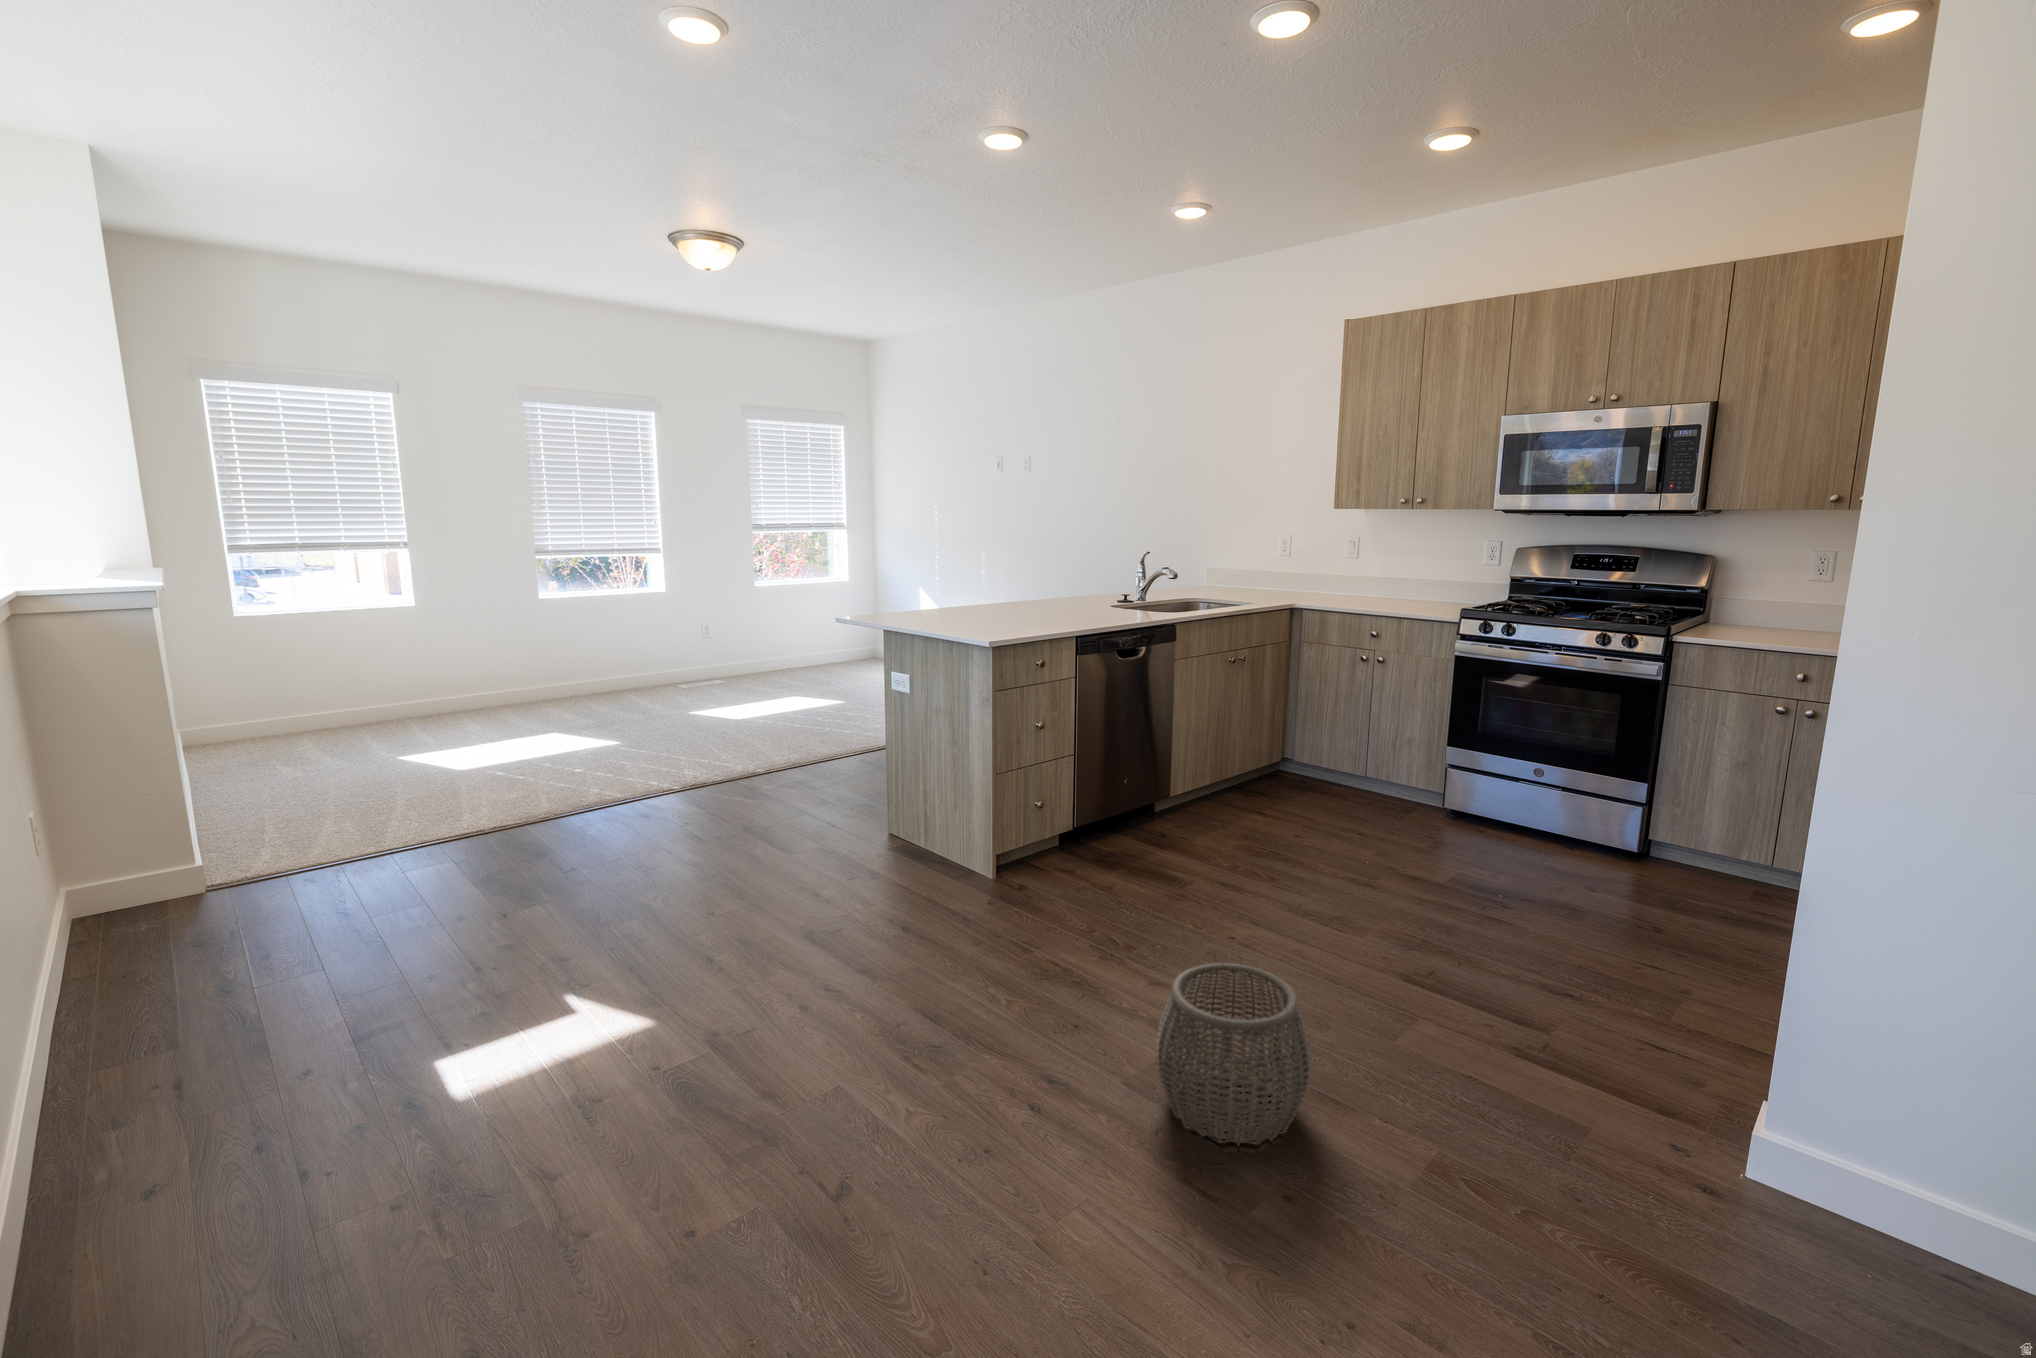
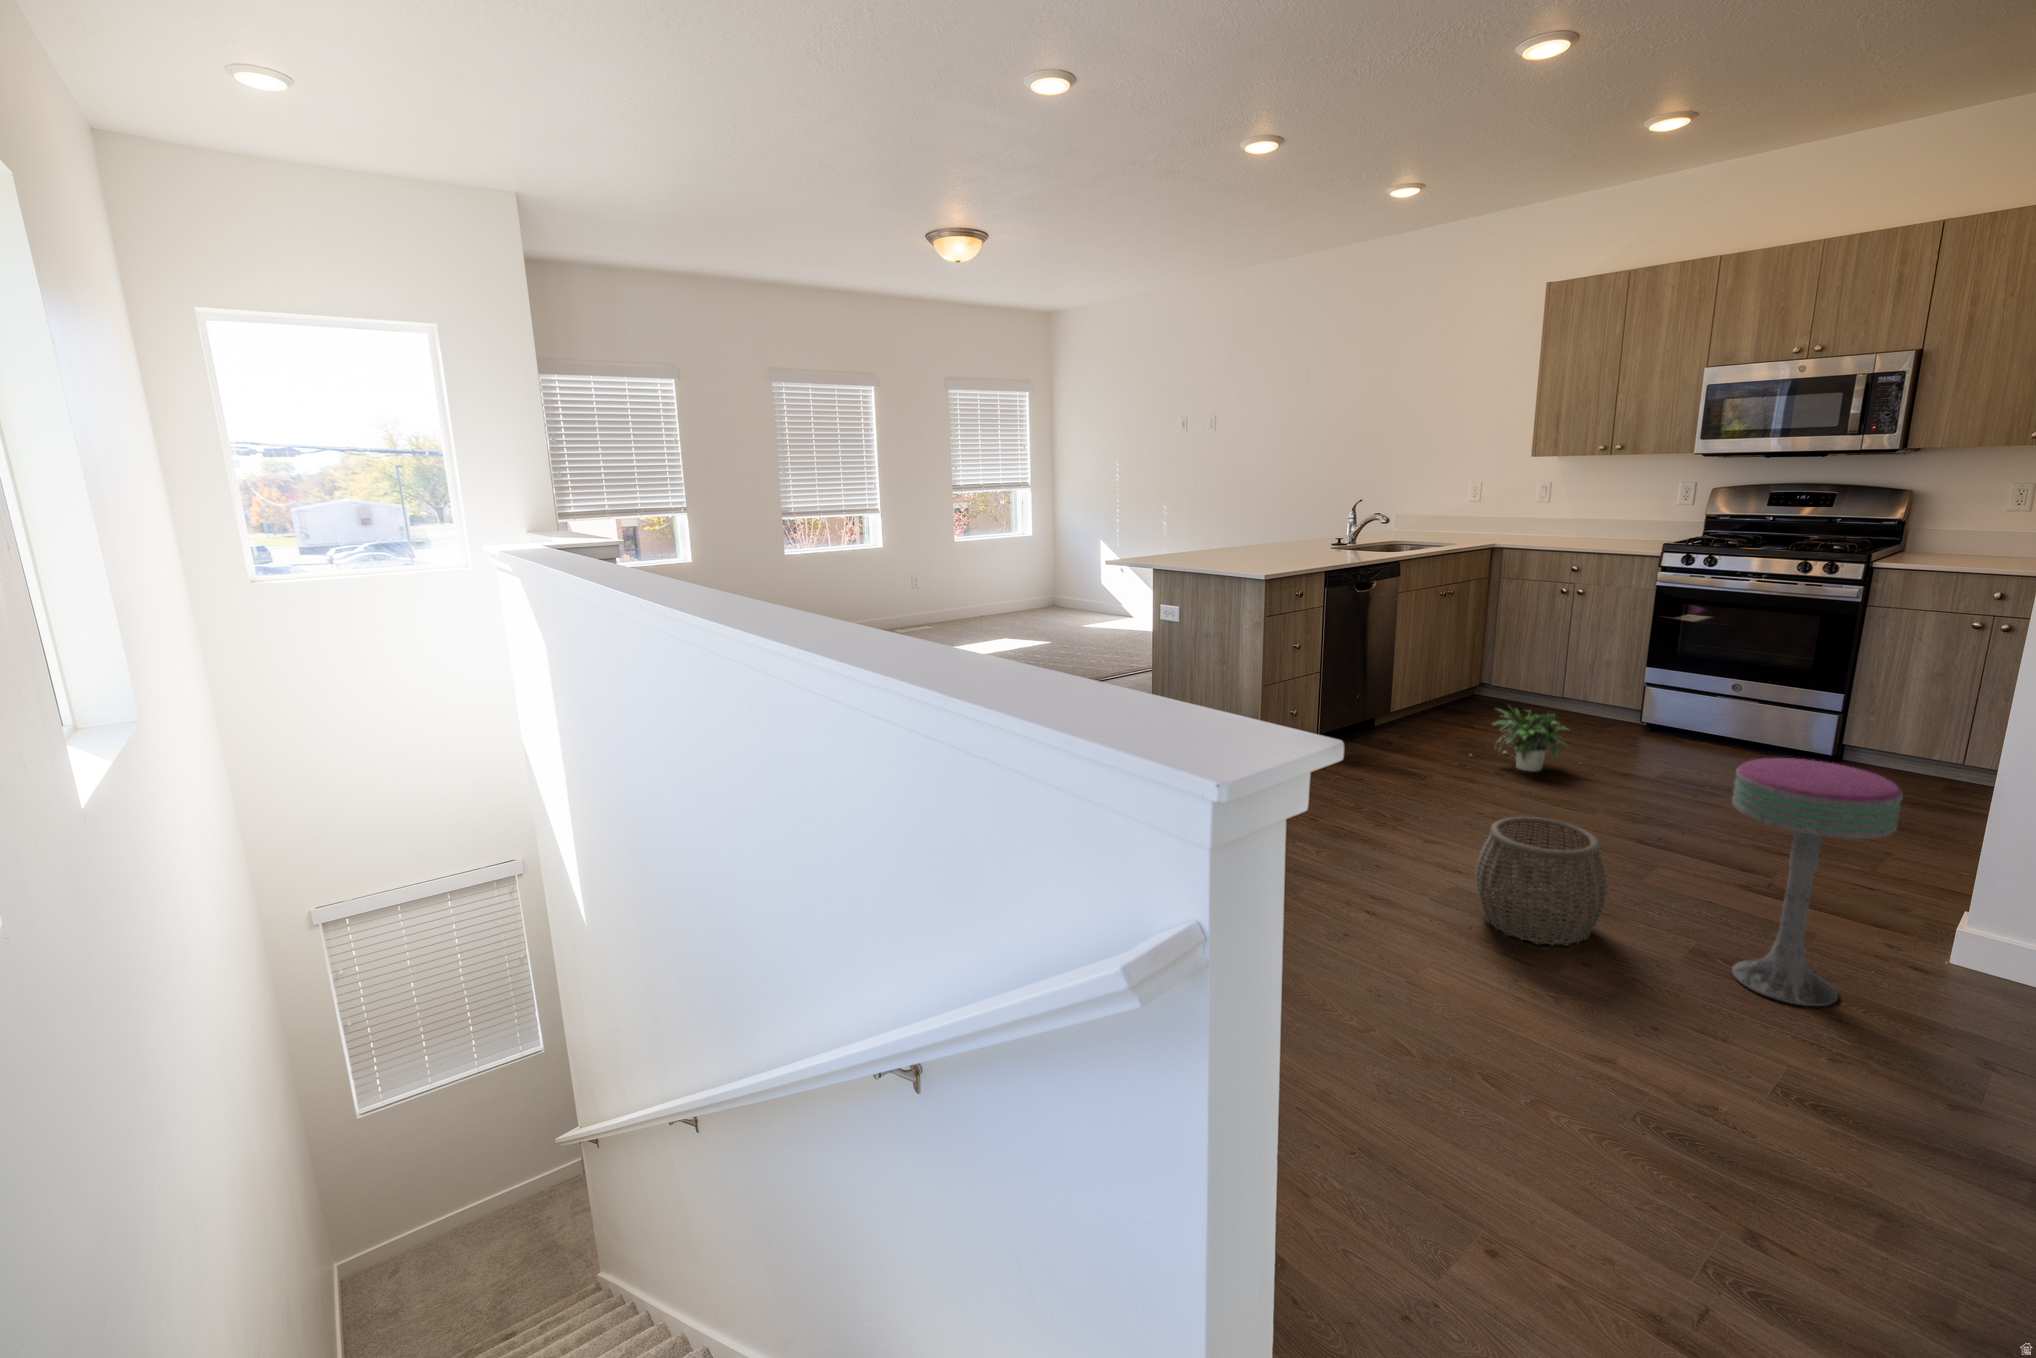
potted plant: none [1246,794,1351,875] -> present [1471,708,1572,771]
bar stool: none [1439,901,1635,1246] -> present [1732,758,1903,1006]

